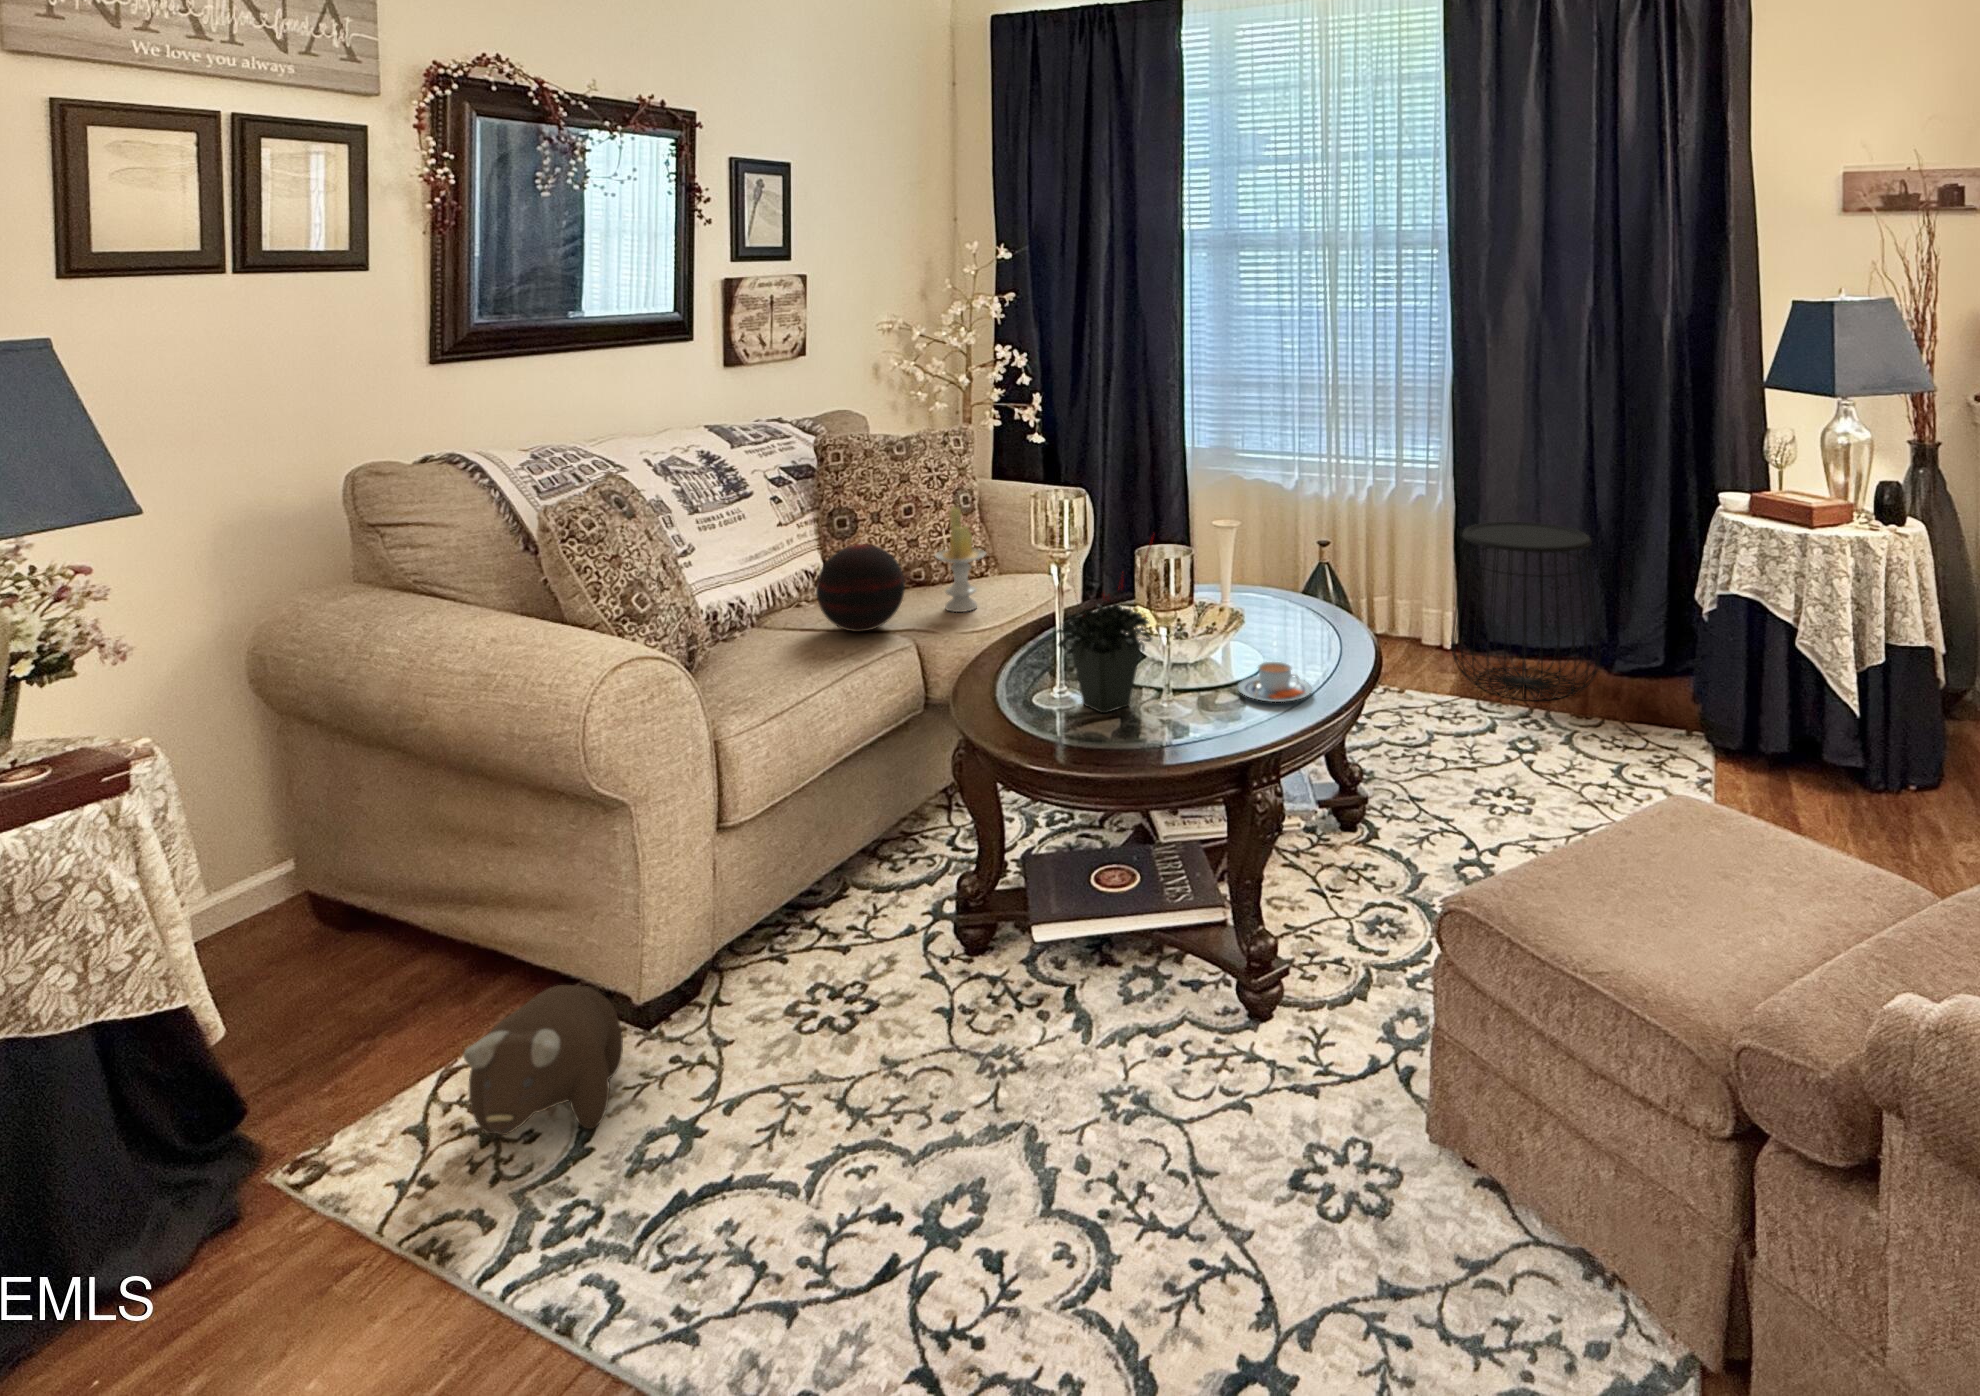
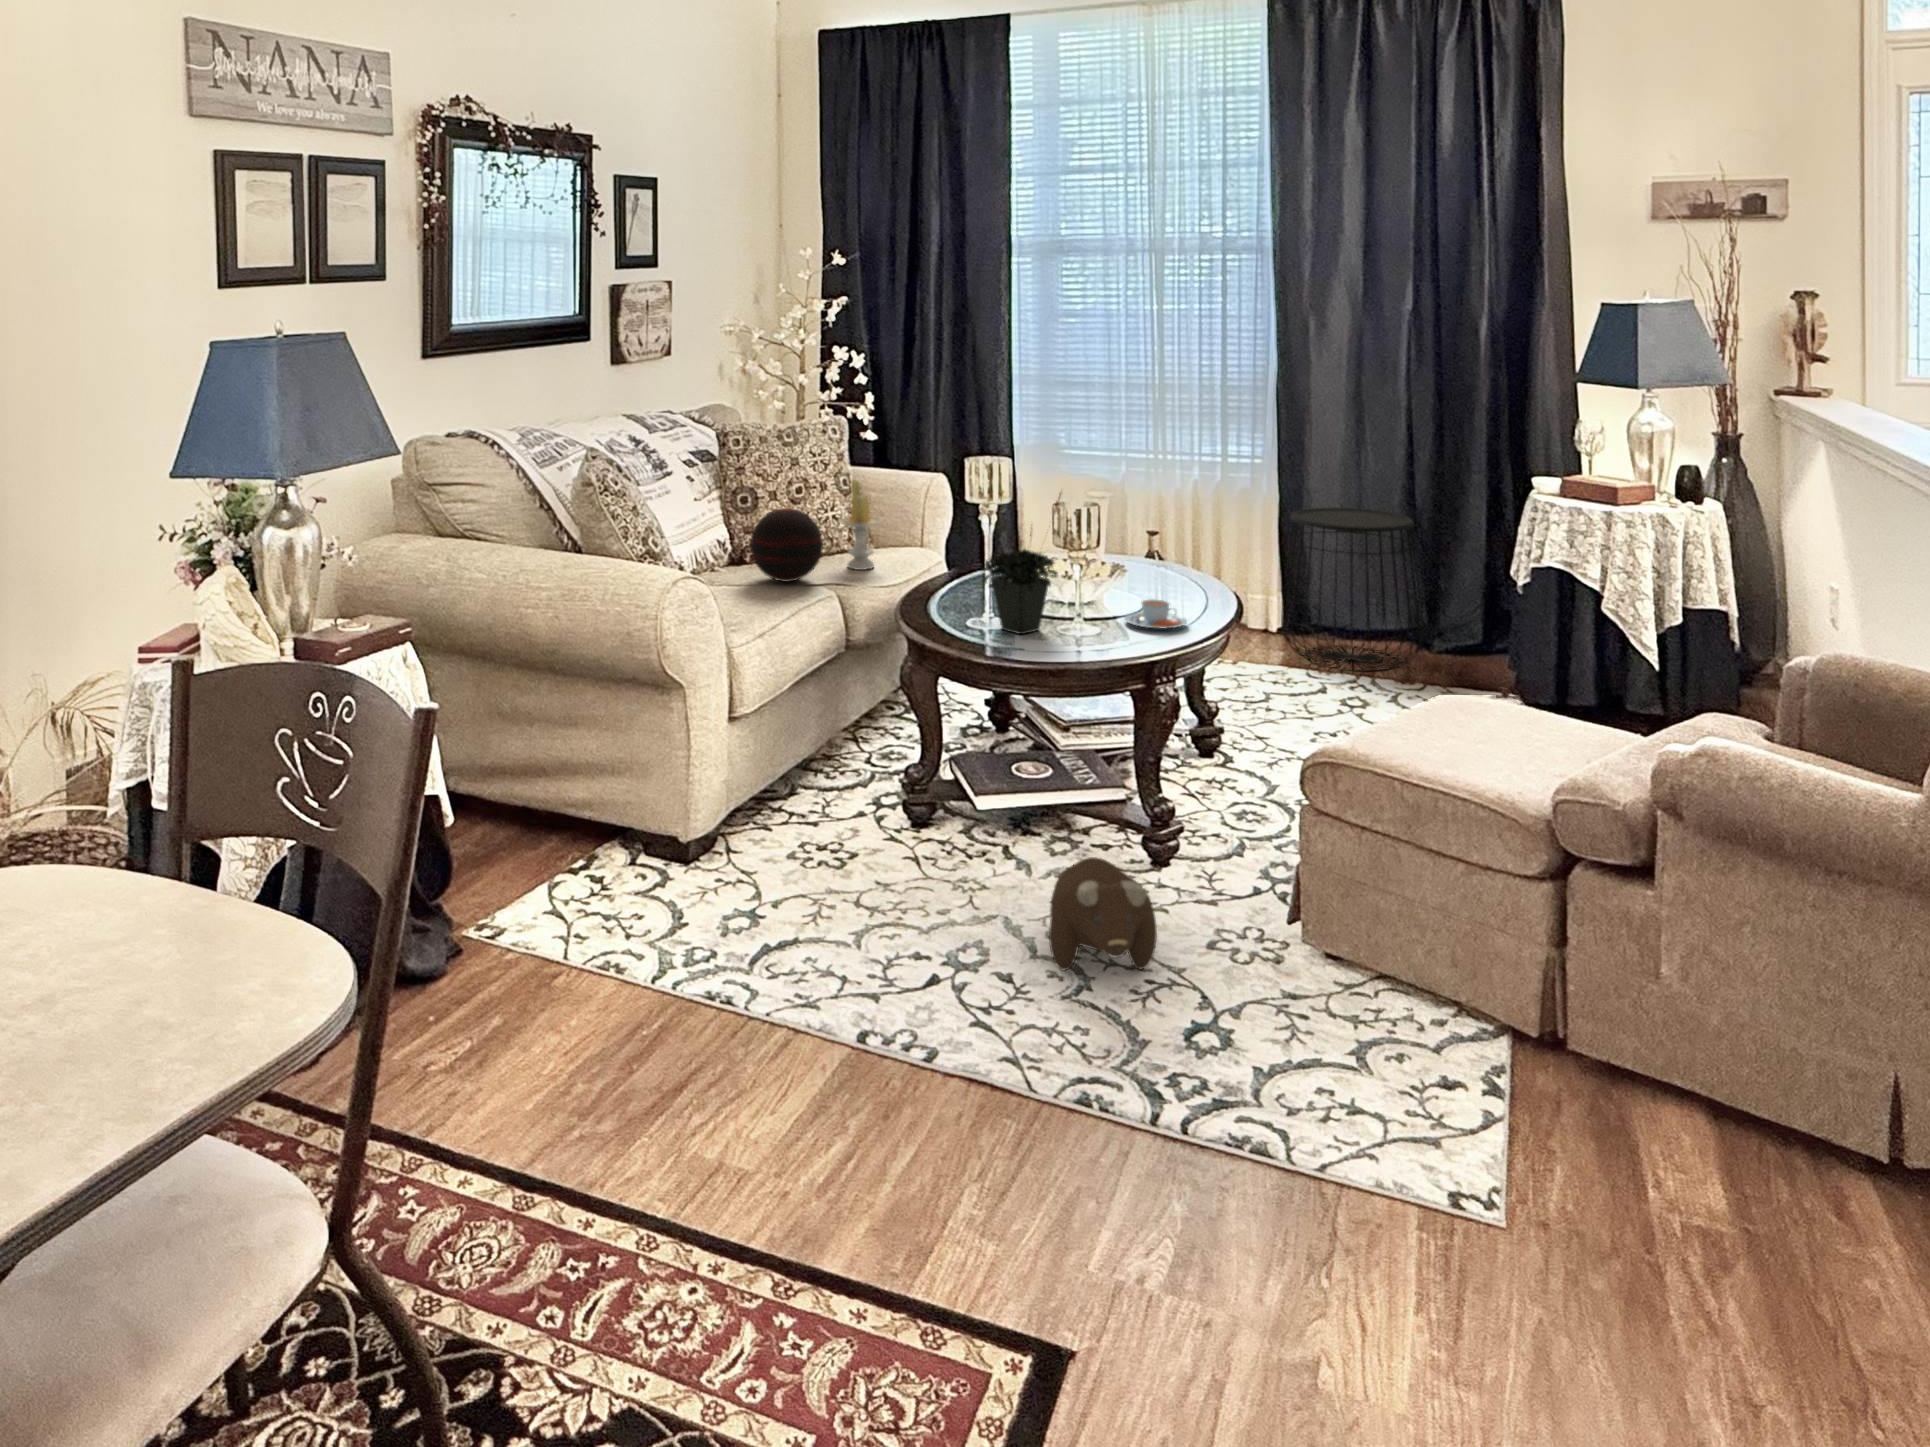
plush toy: present [463,985,623,1135] -> present [1049,857,1157,970]

